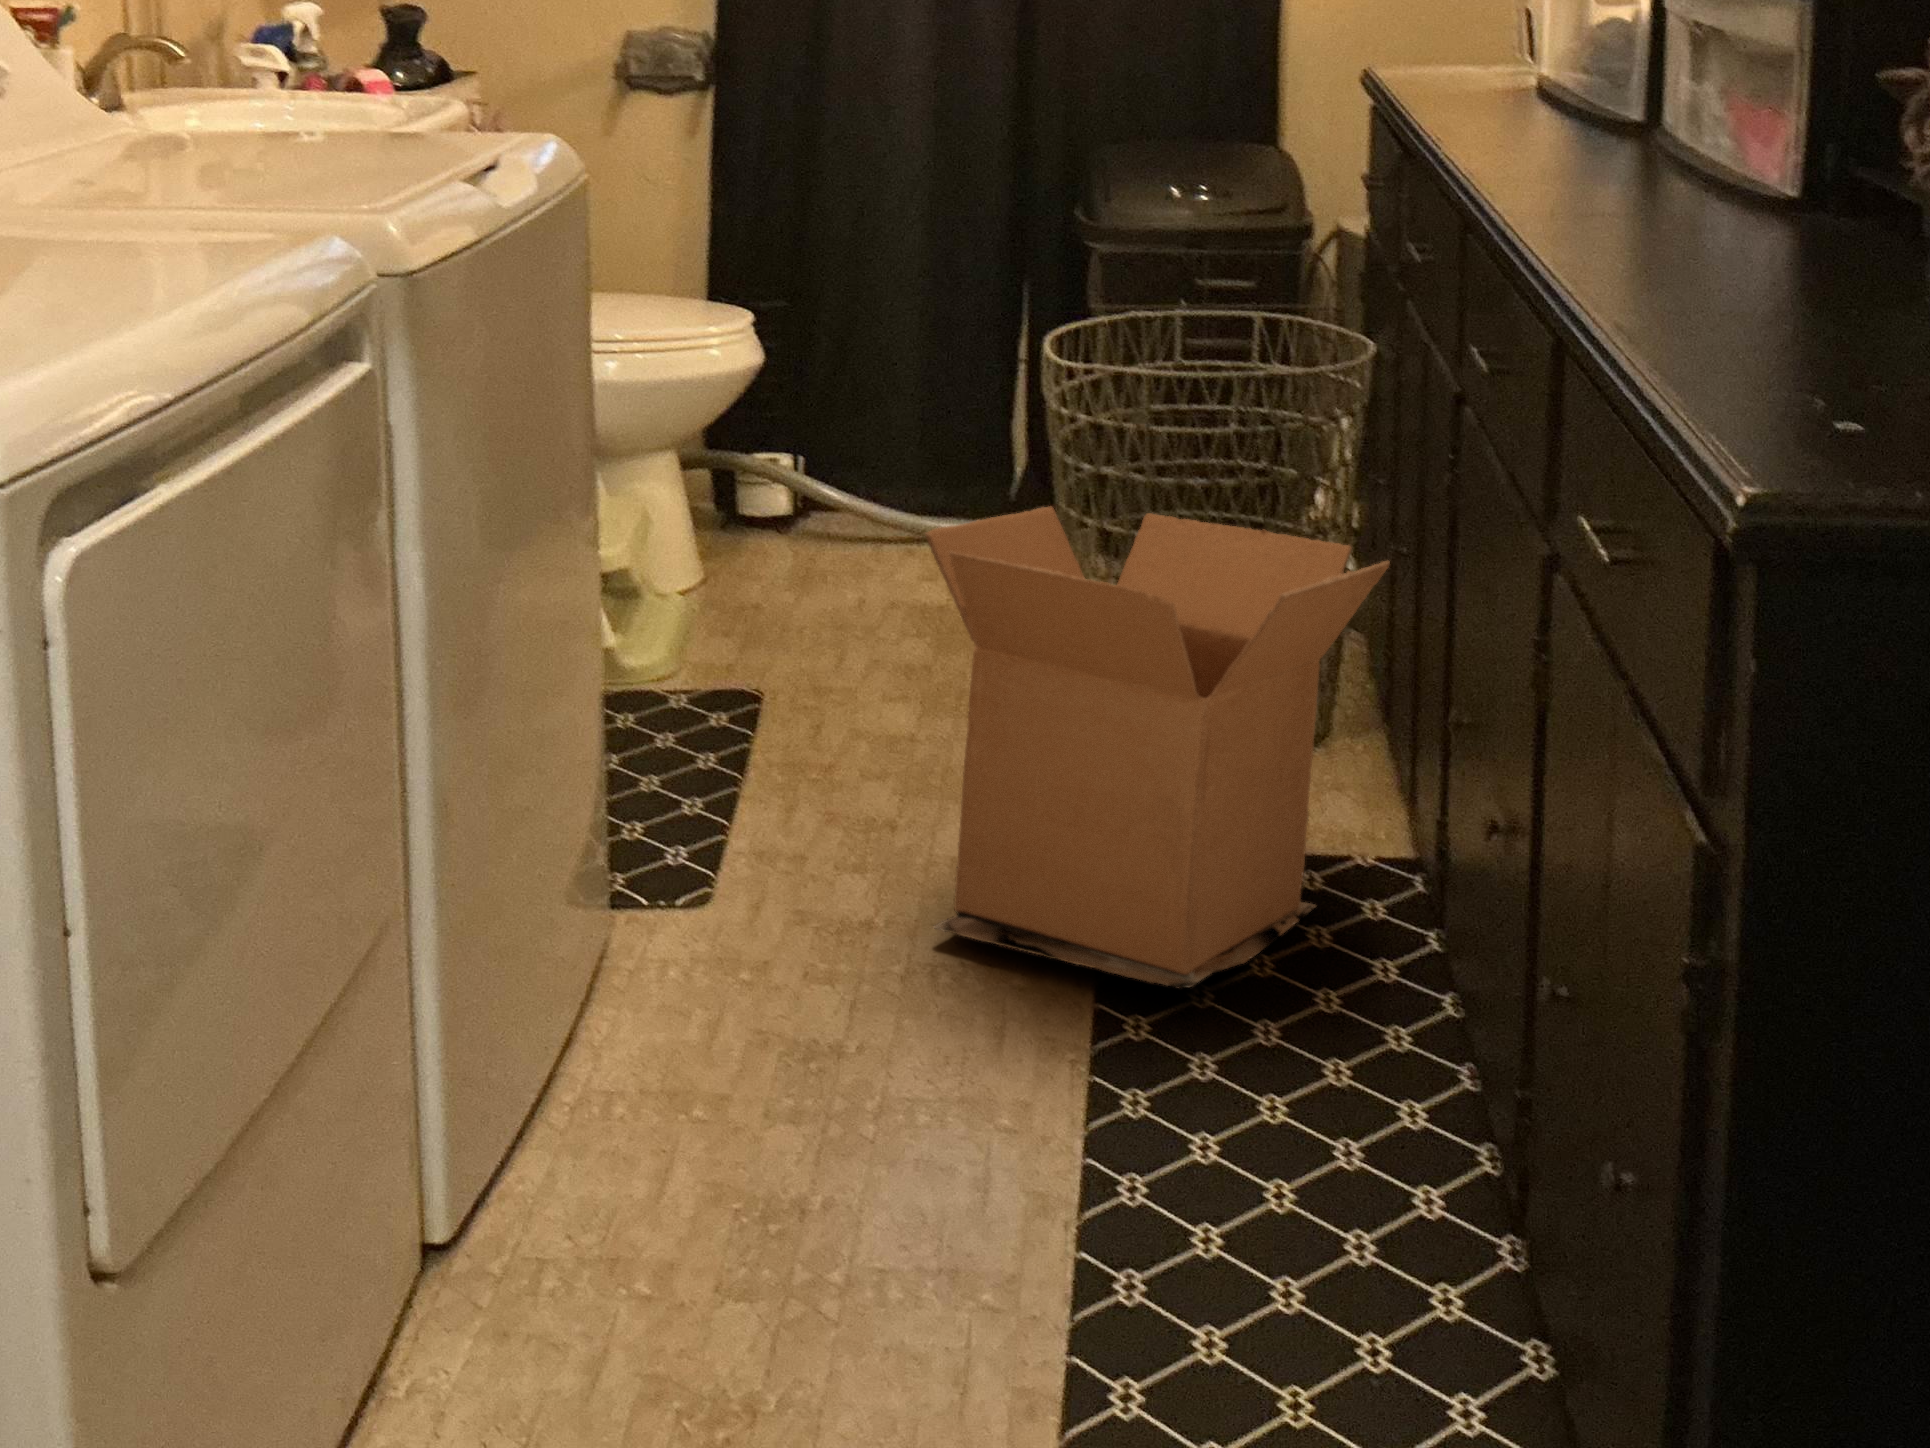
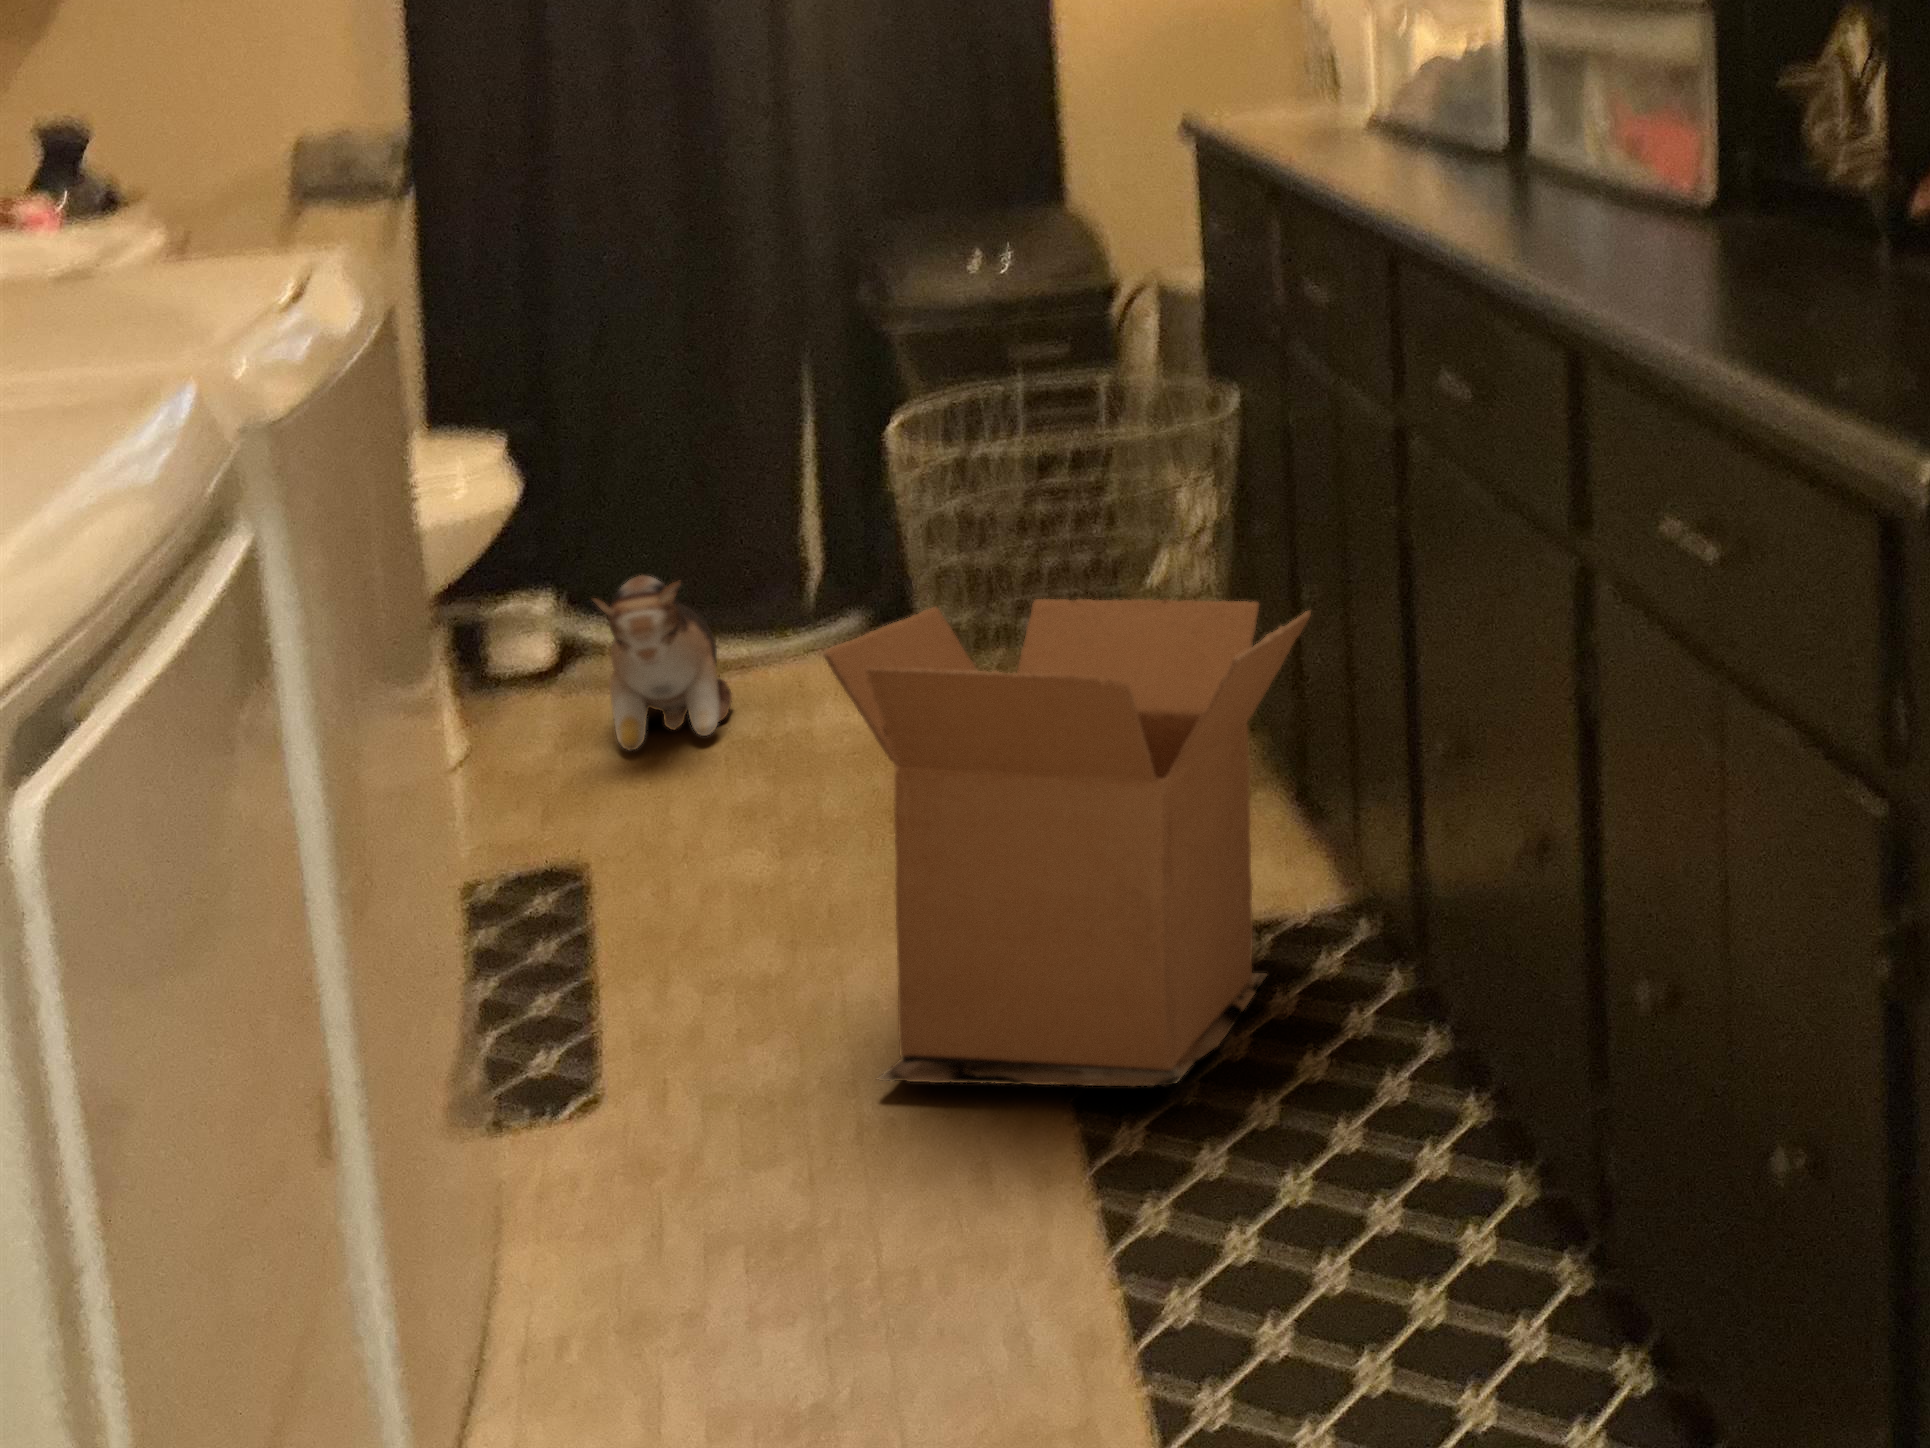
plush toy: none [806,444,929,600] -> present [592,575,732,750]

